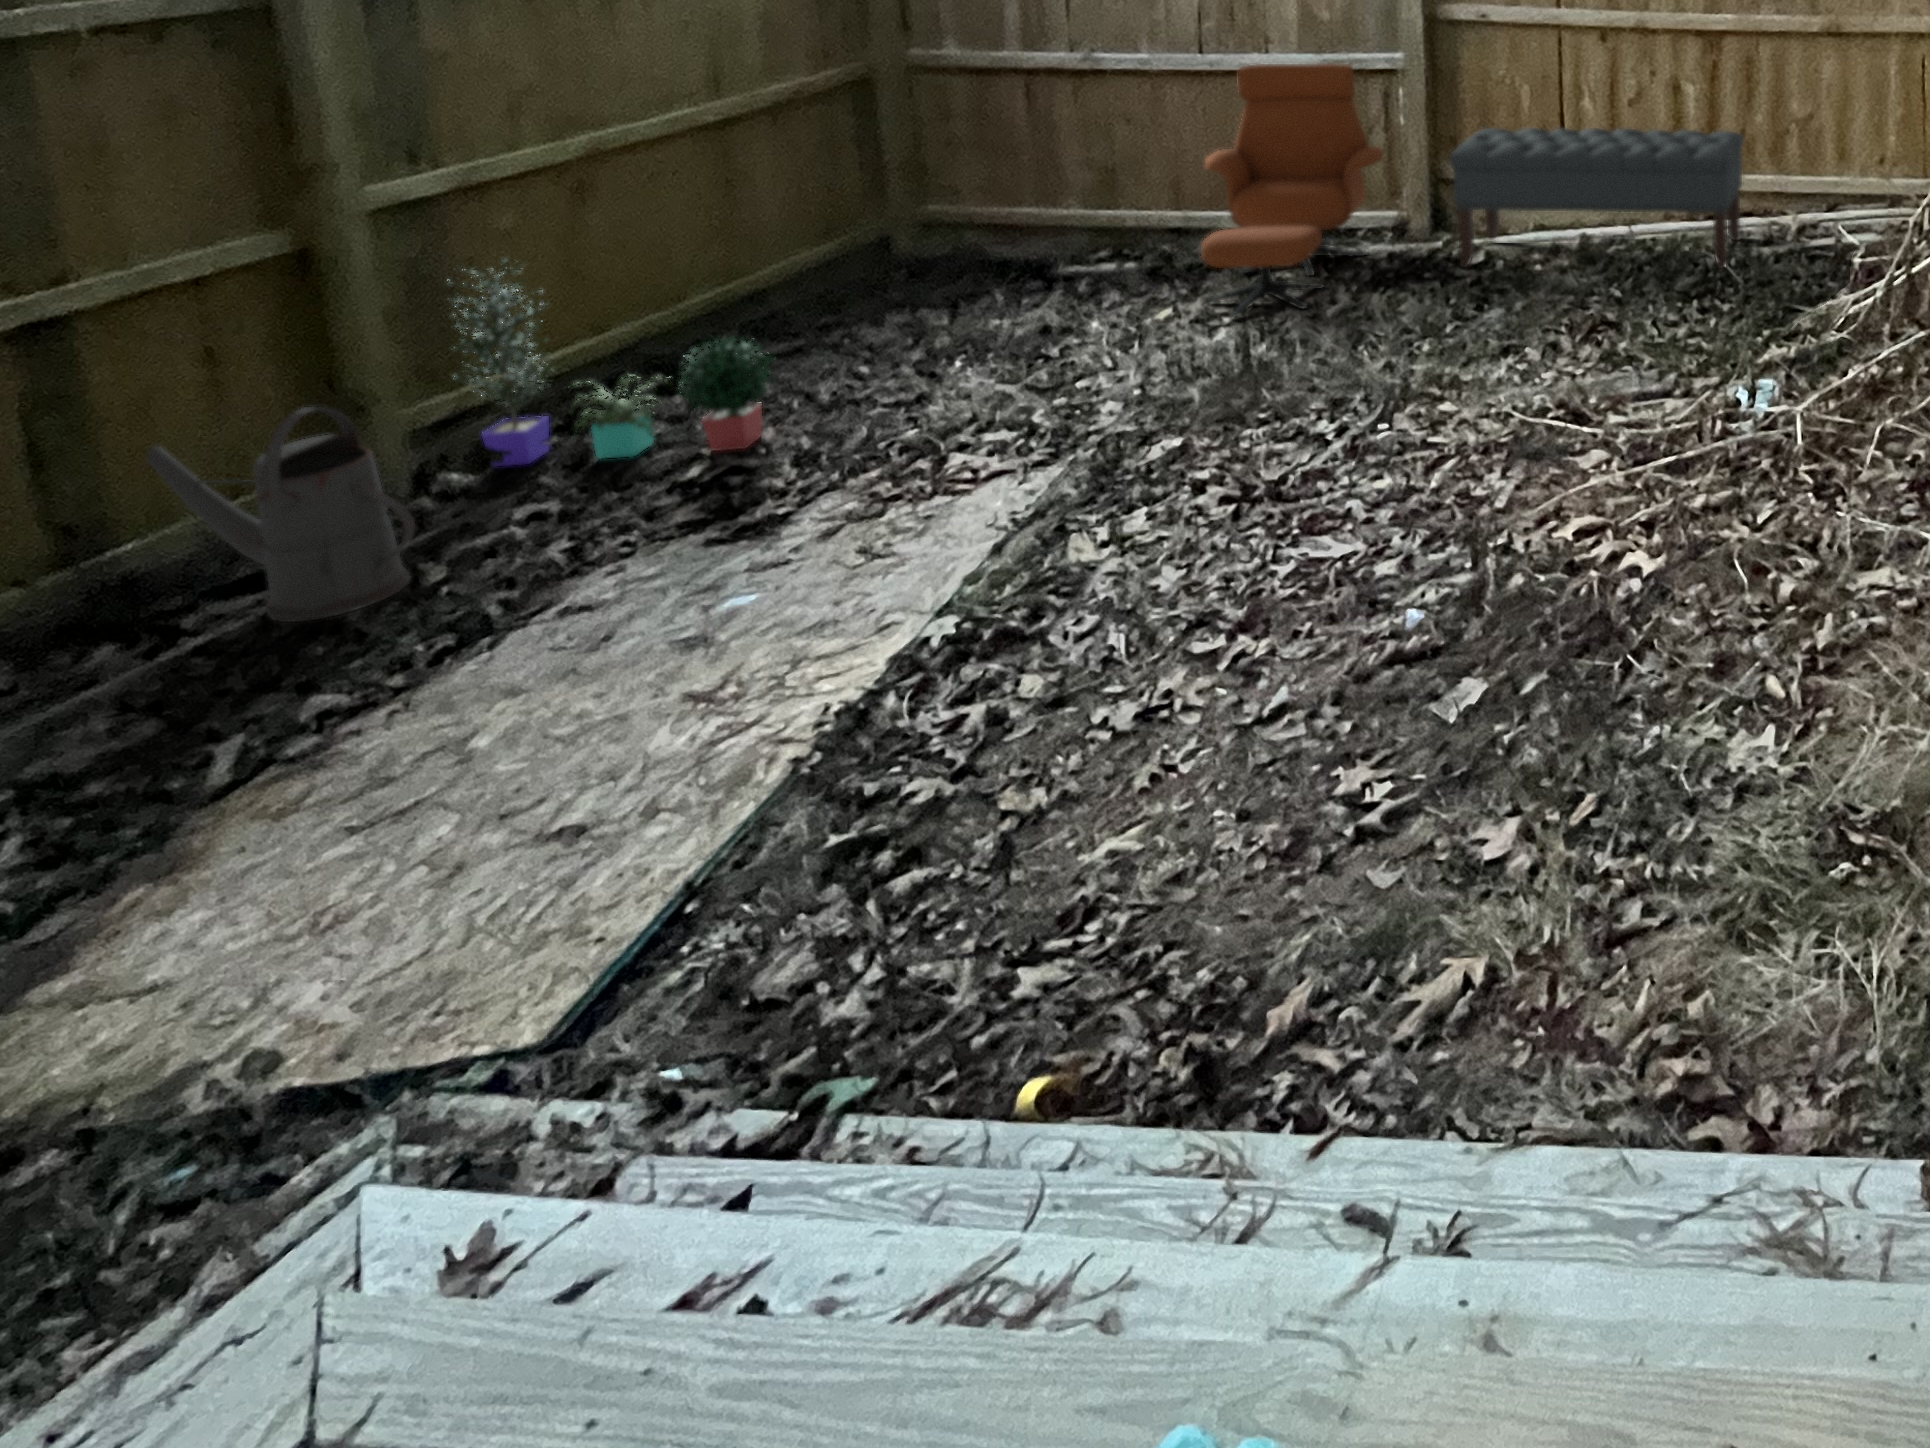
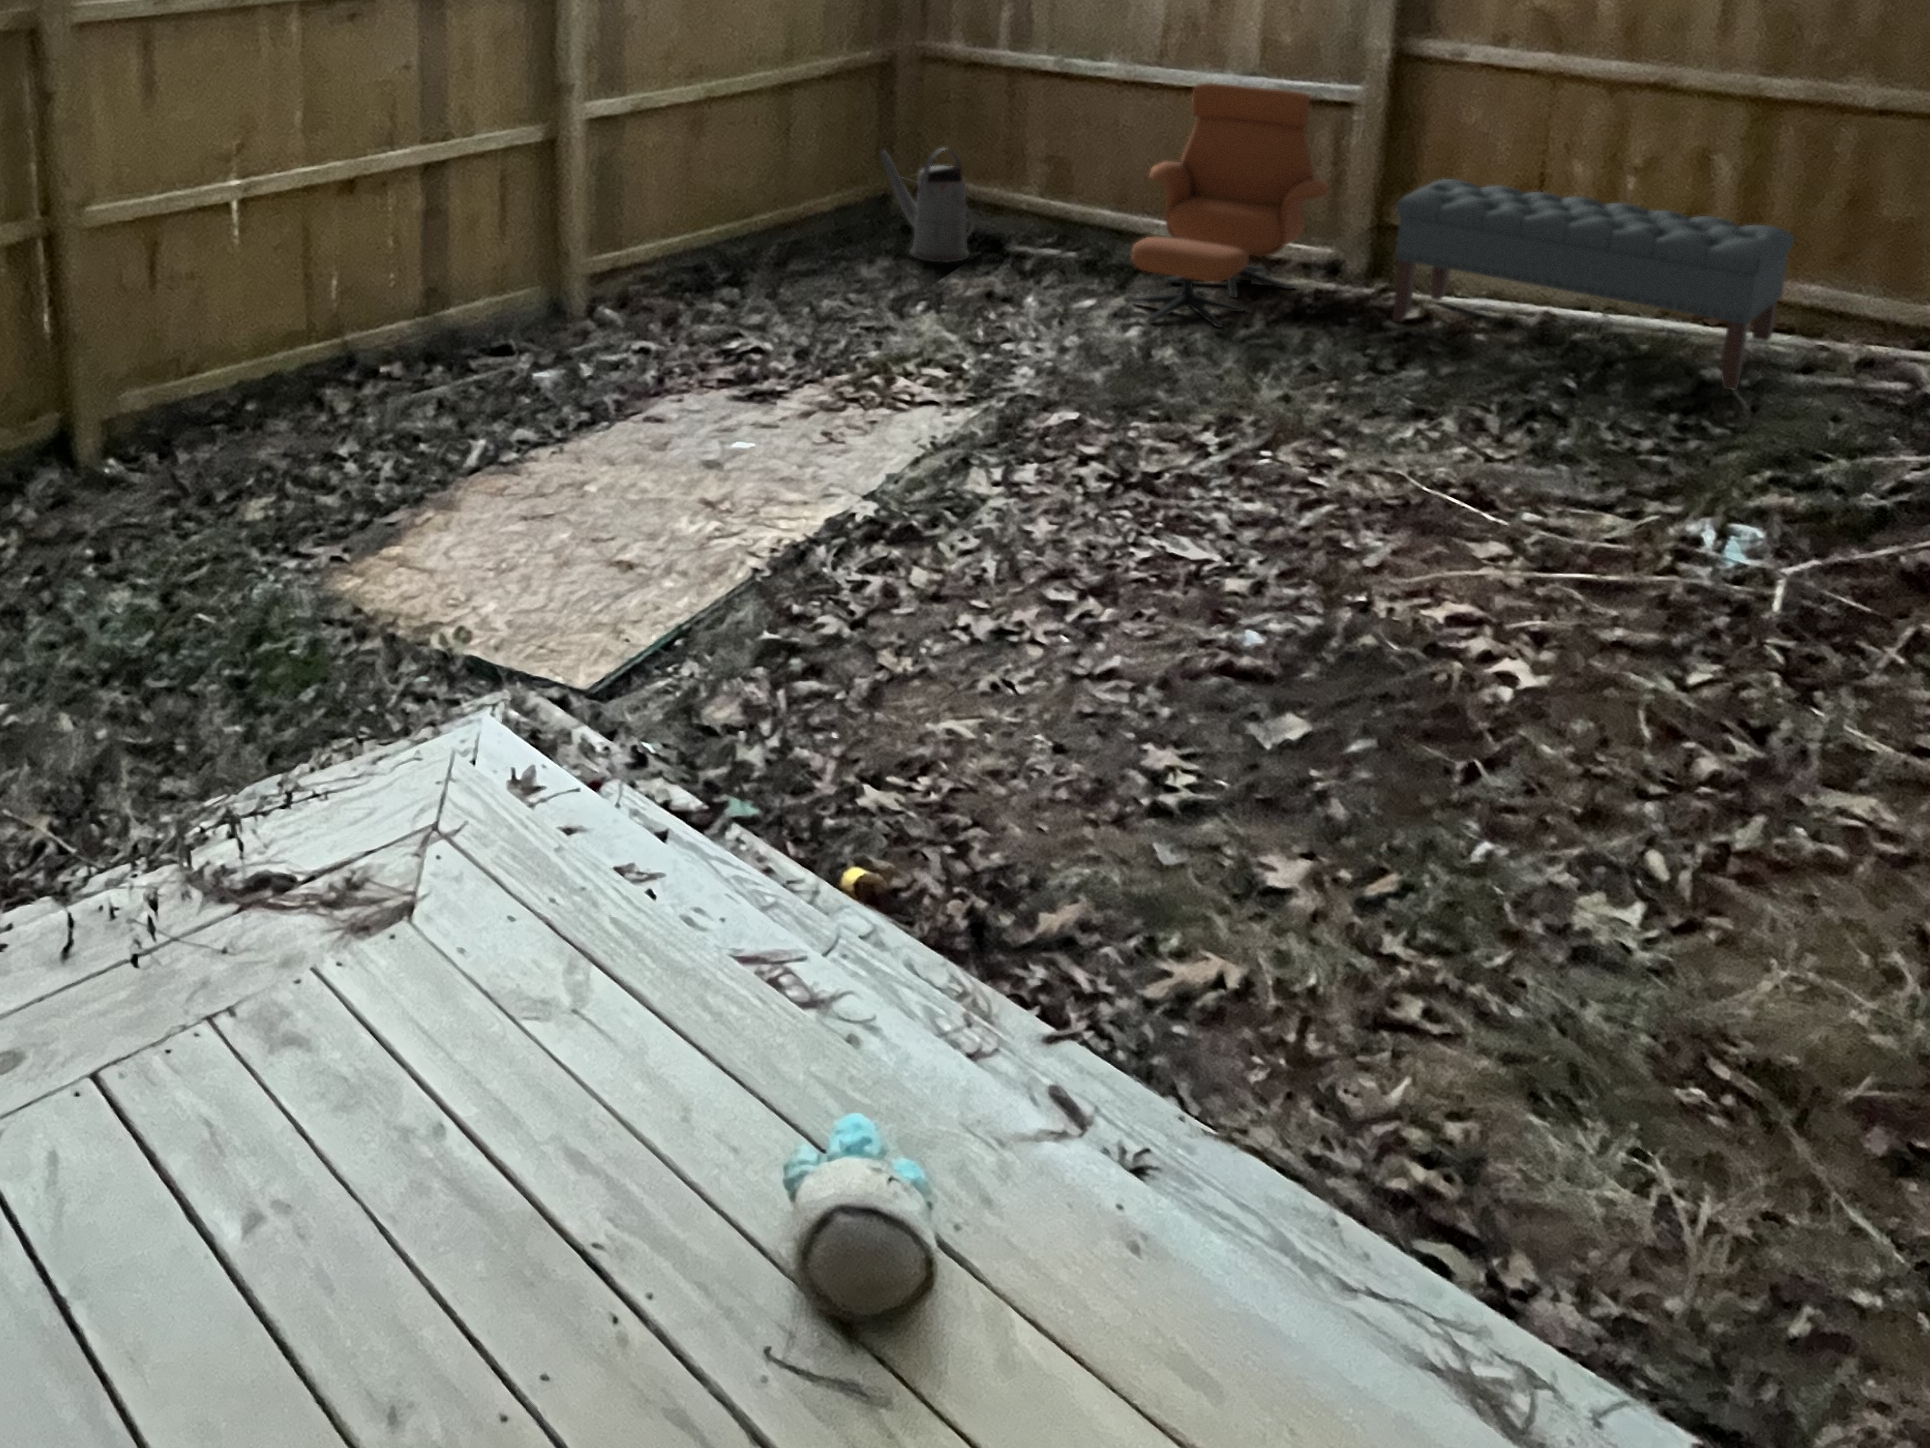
potted plant: present [454,261,773,466] -> none [613,163,797,338]
watering can: present [147,407,415,622] -> present [880,148,975,262]

